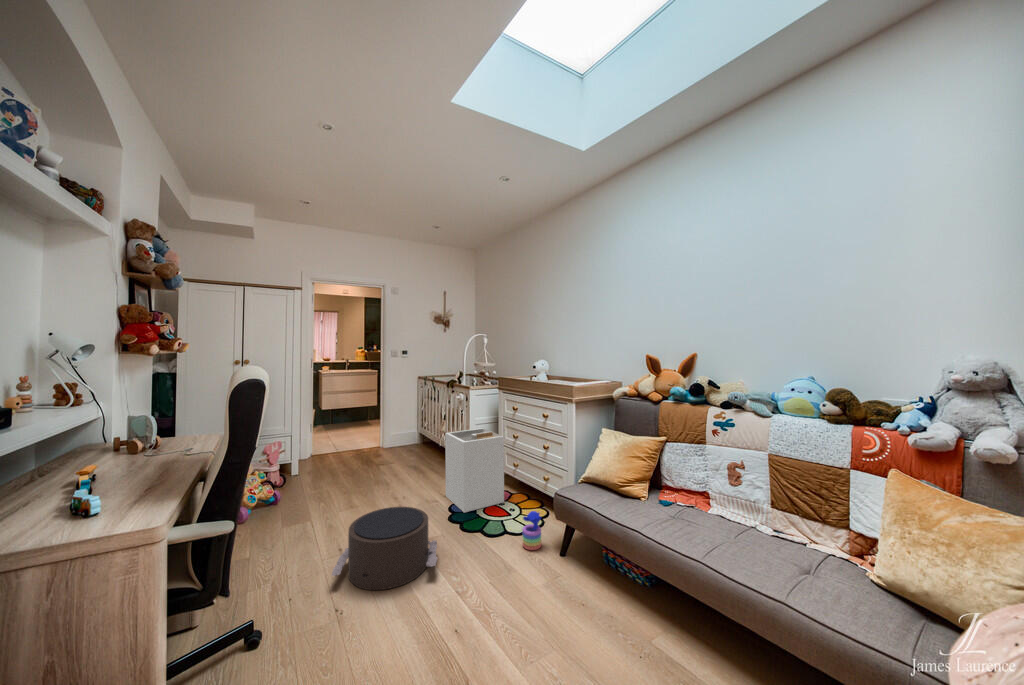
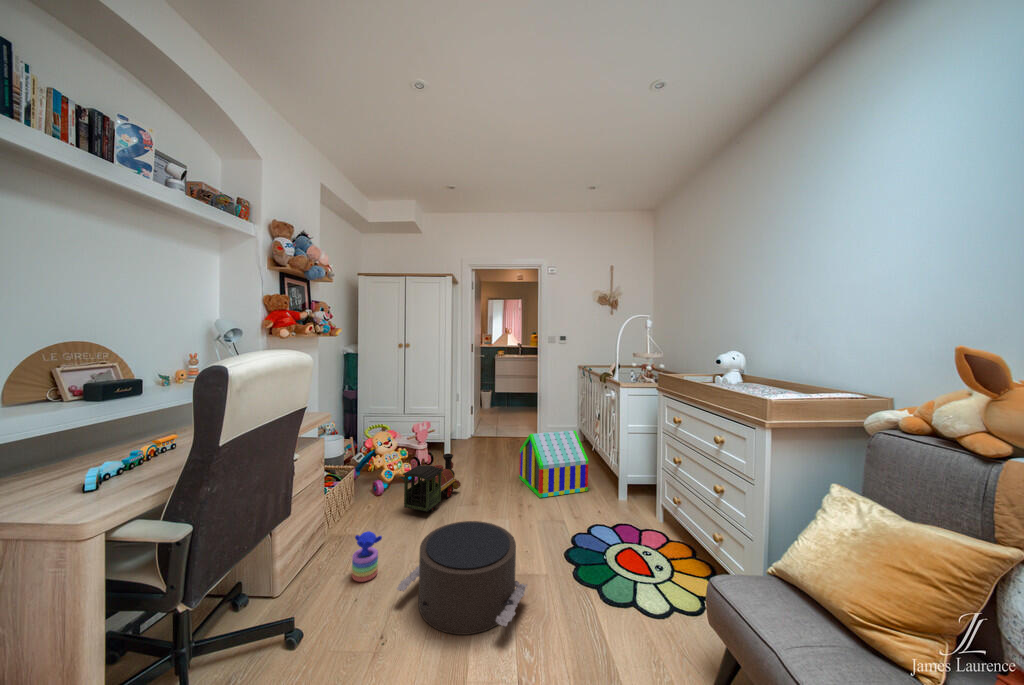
laundry hamper: present [445,428,504,513] -> none [577,439,654,551]
toy house: none [383,430,445,489] -> present [519,431,588,498]
toy train: none [285,468,334,525] -> present [403,453,461,512]
stacking toy: present [522,511,541,550] -> present [352,531,382,582]

